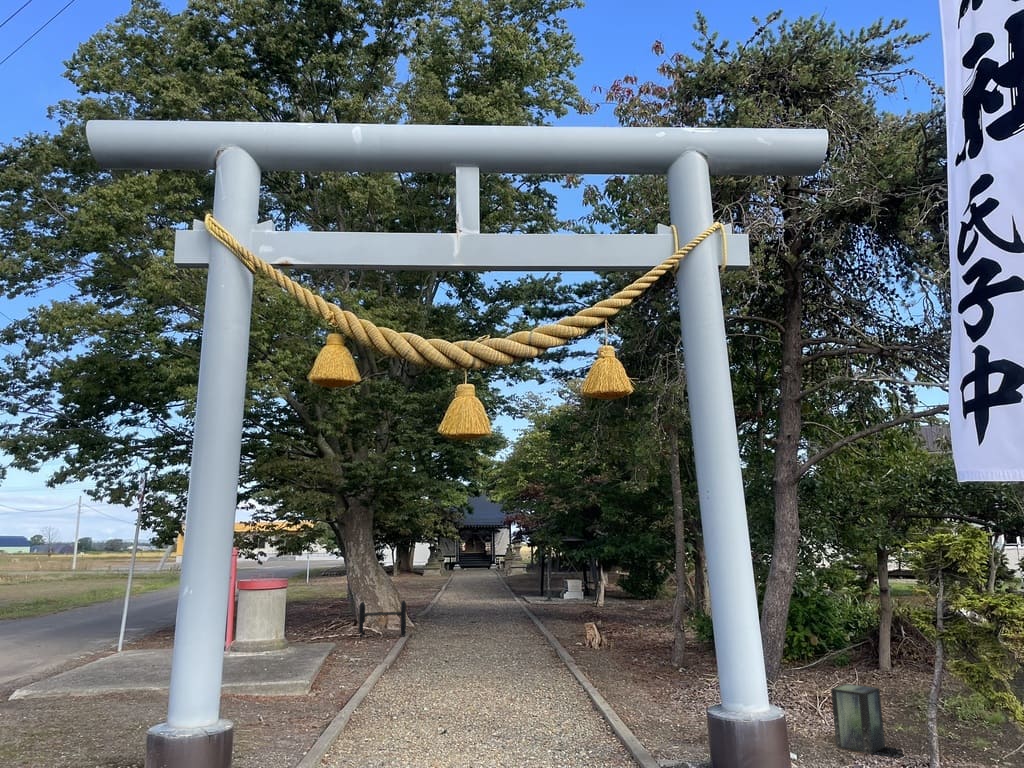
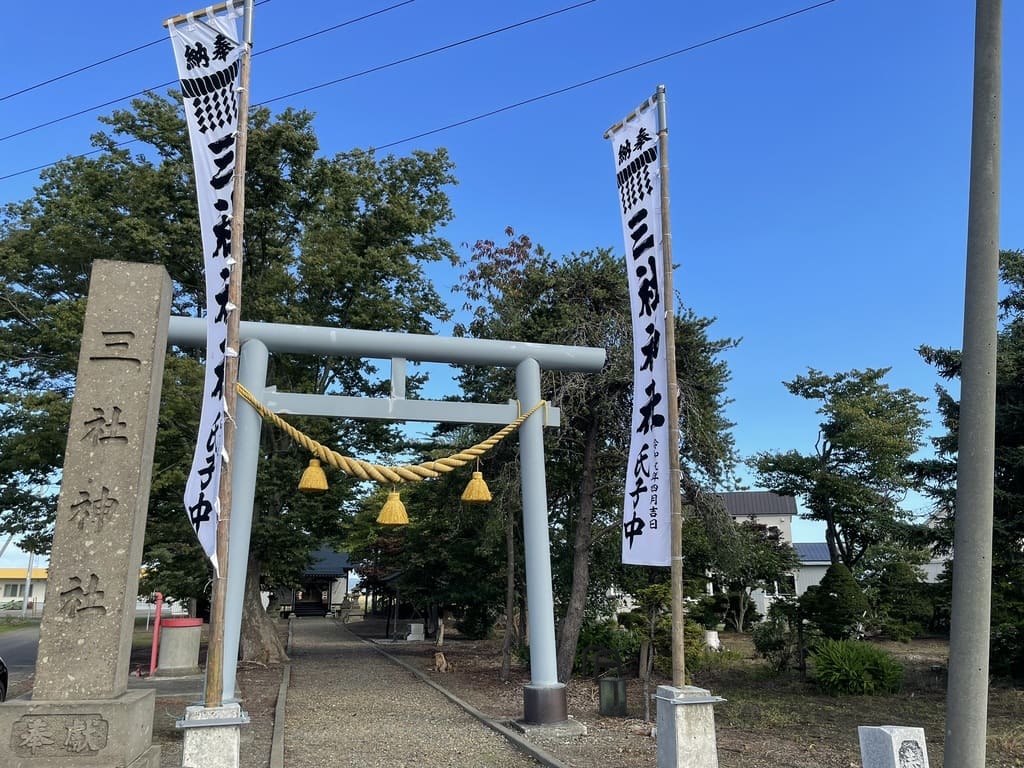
bench: present [359,601,406,637] -> present [583,646,622,685]

